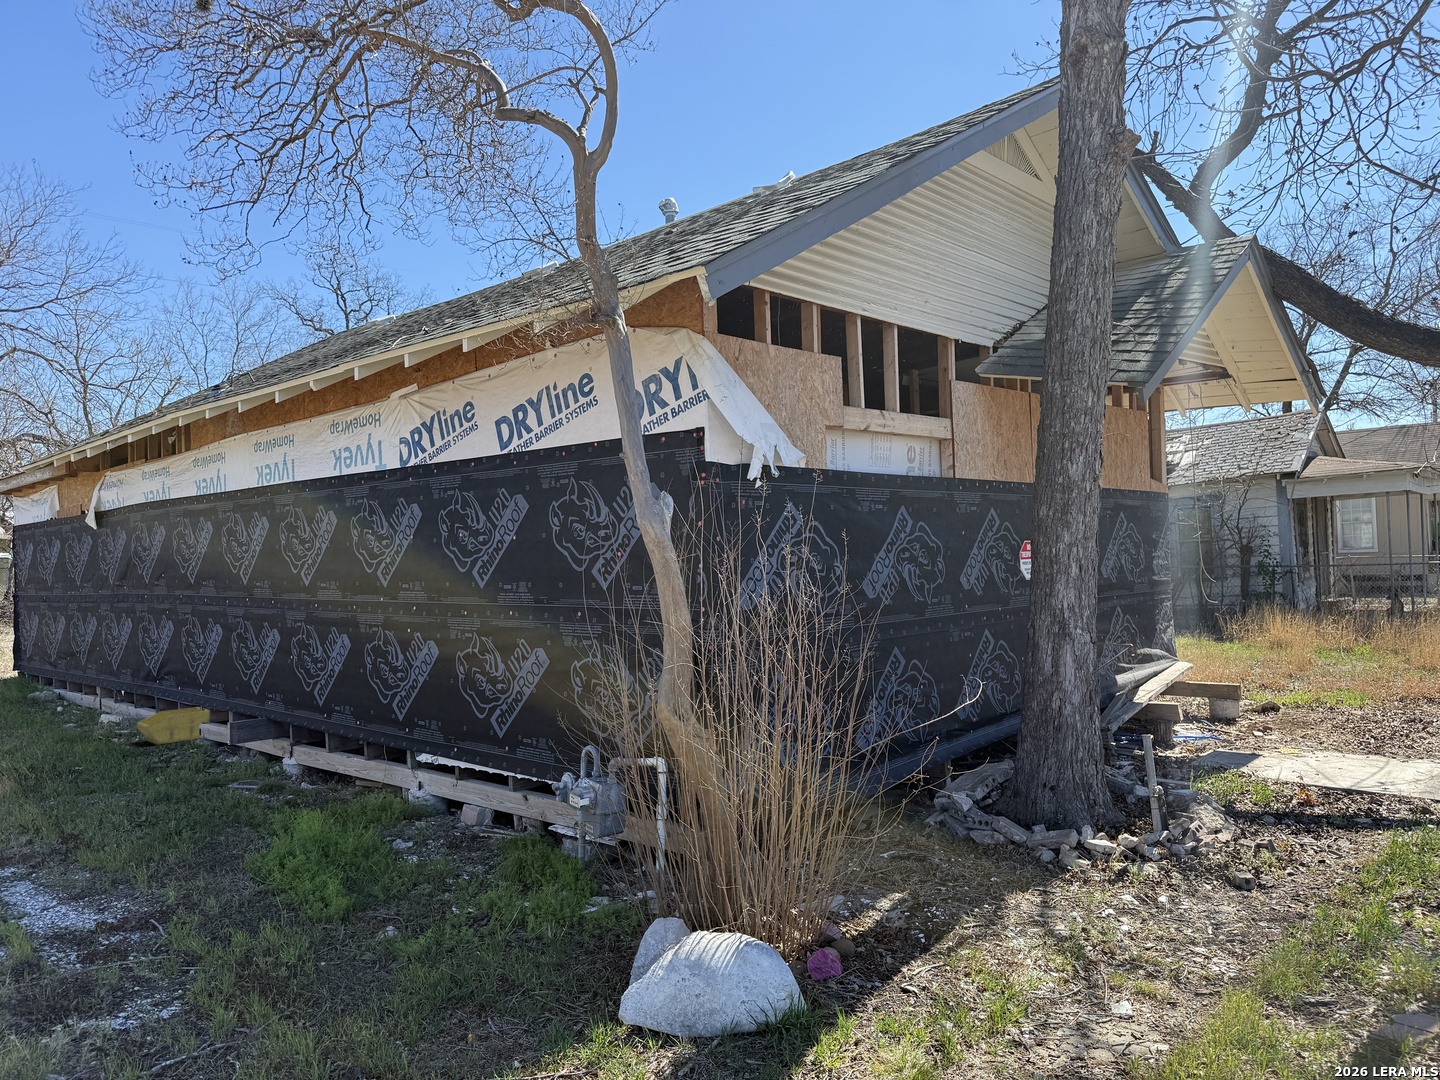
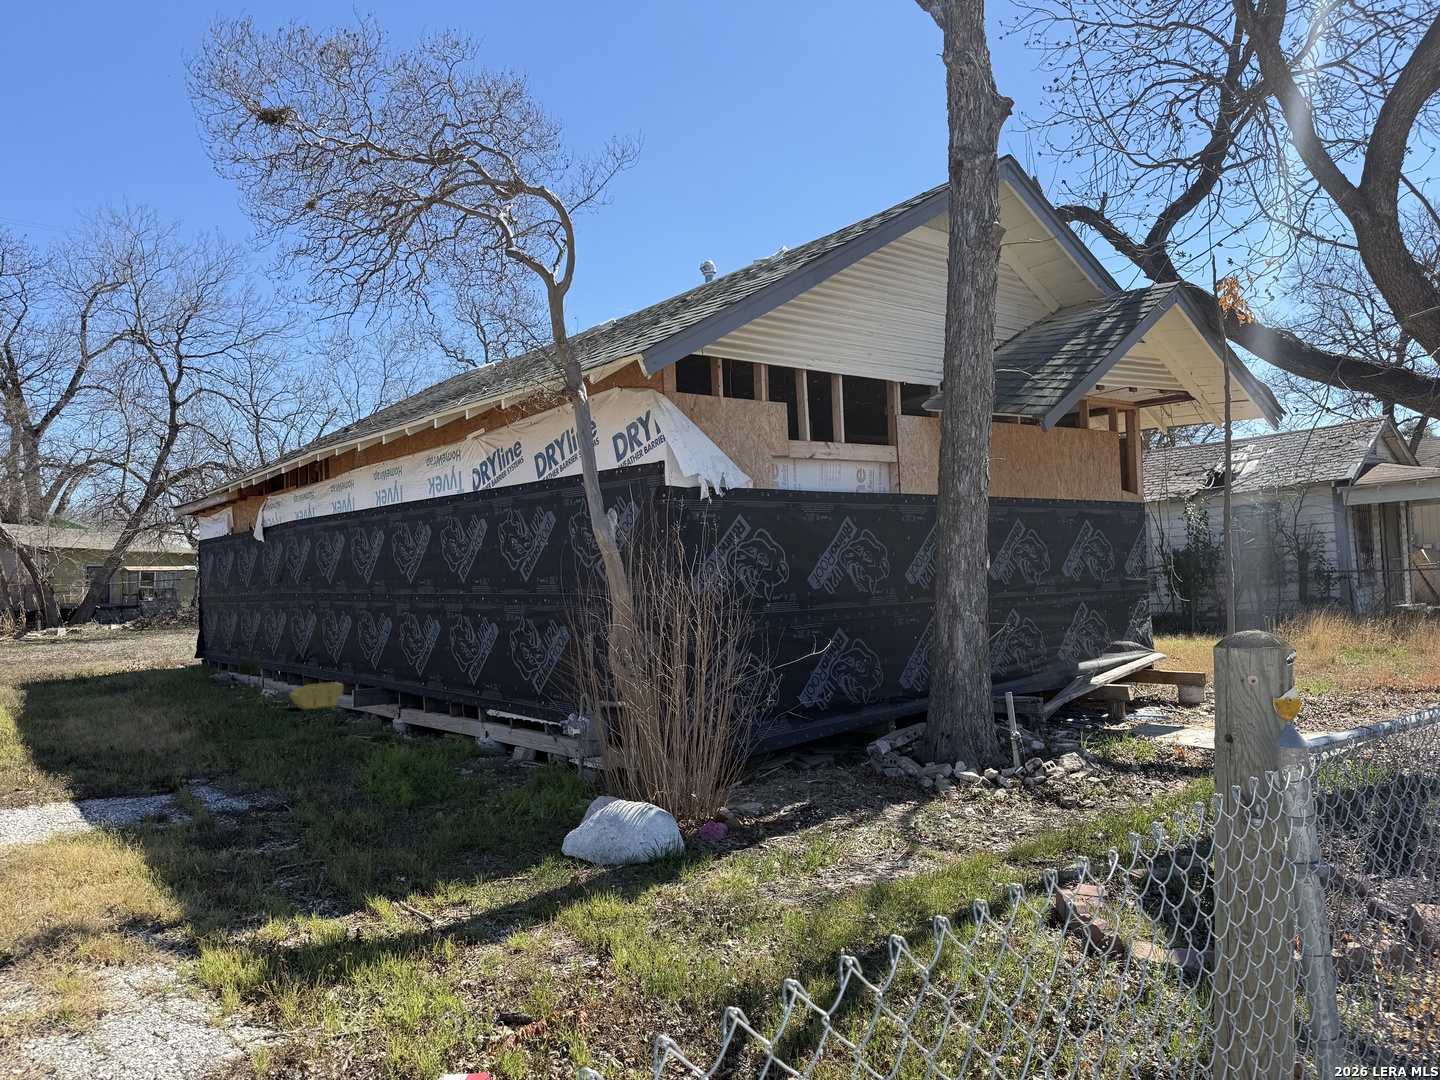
potted tree: none [57,660,96,710] -> present [236,651,260,687]

